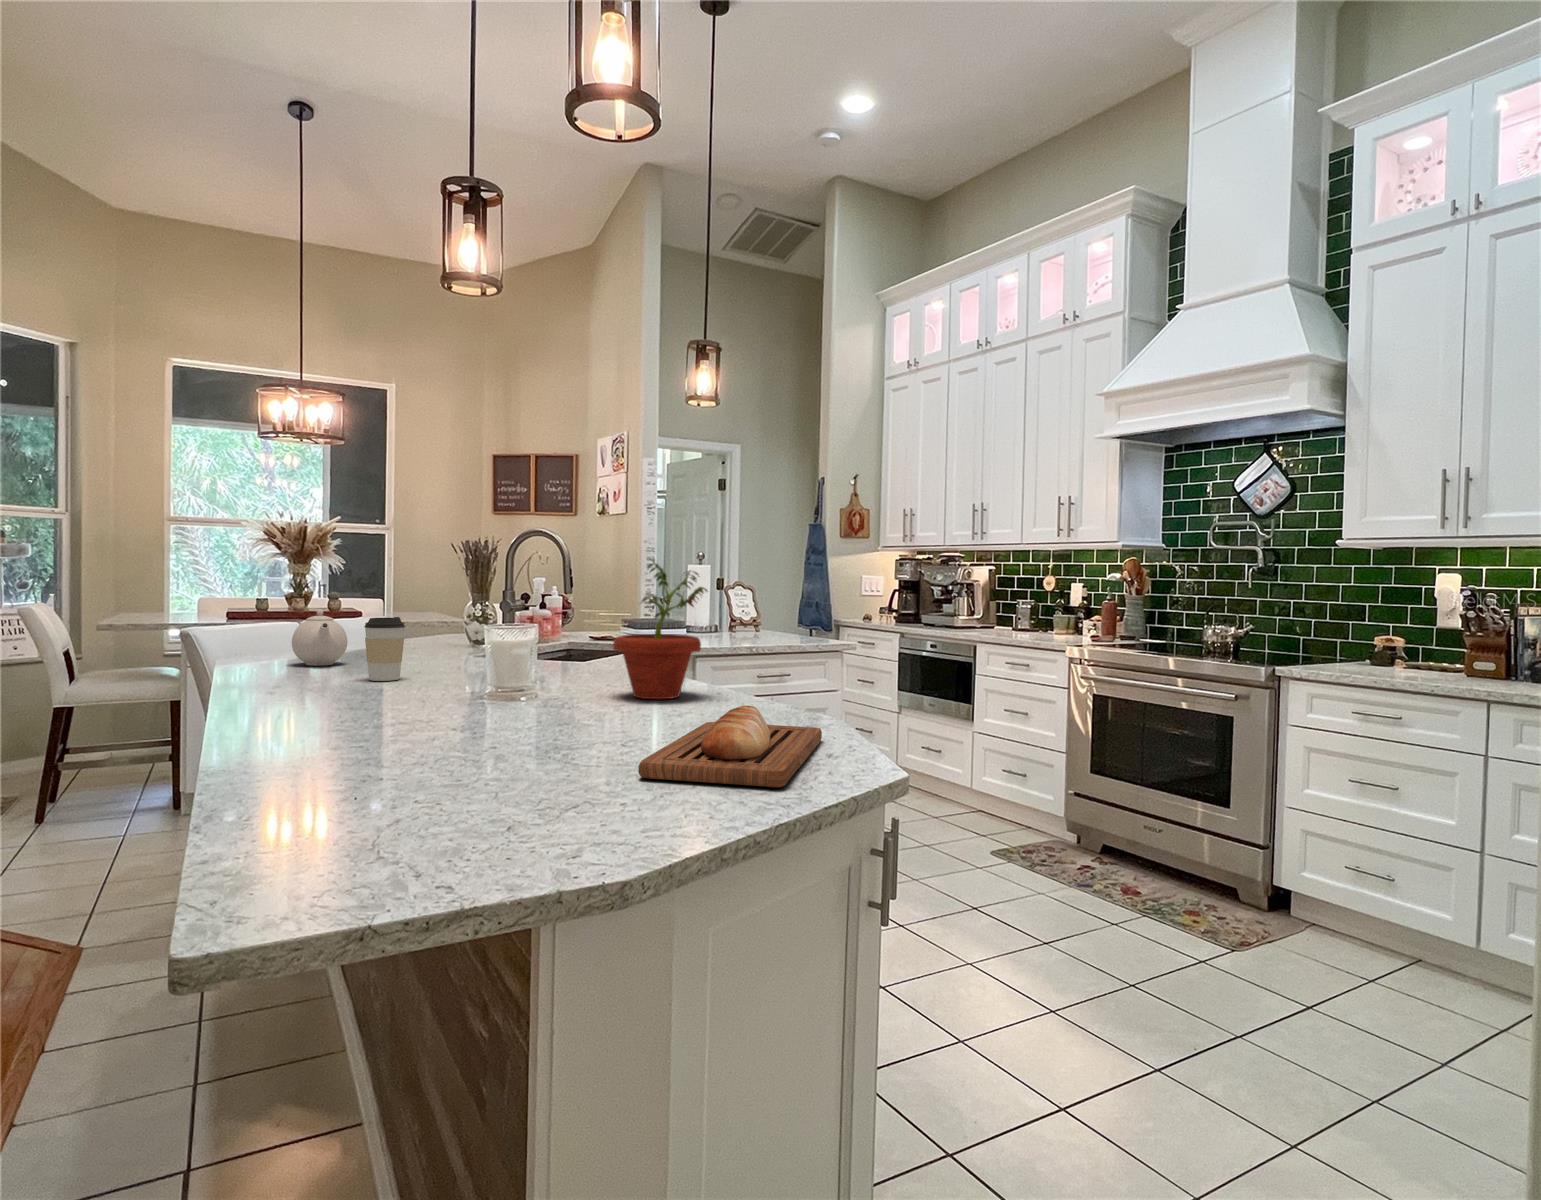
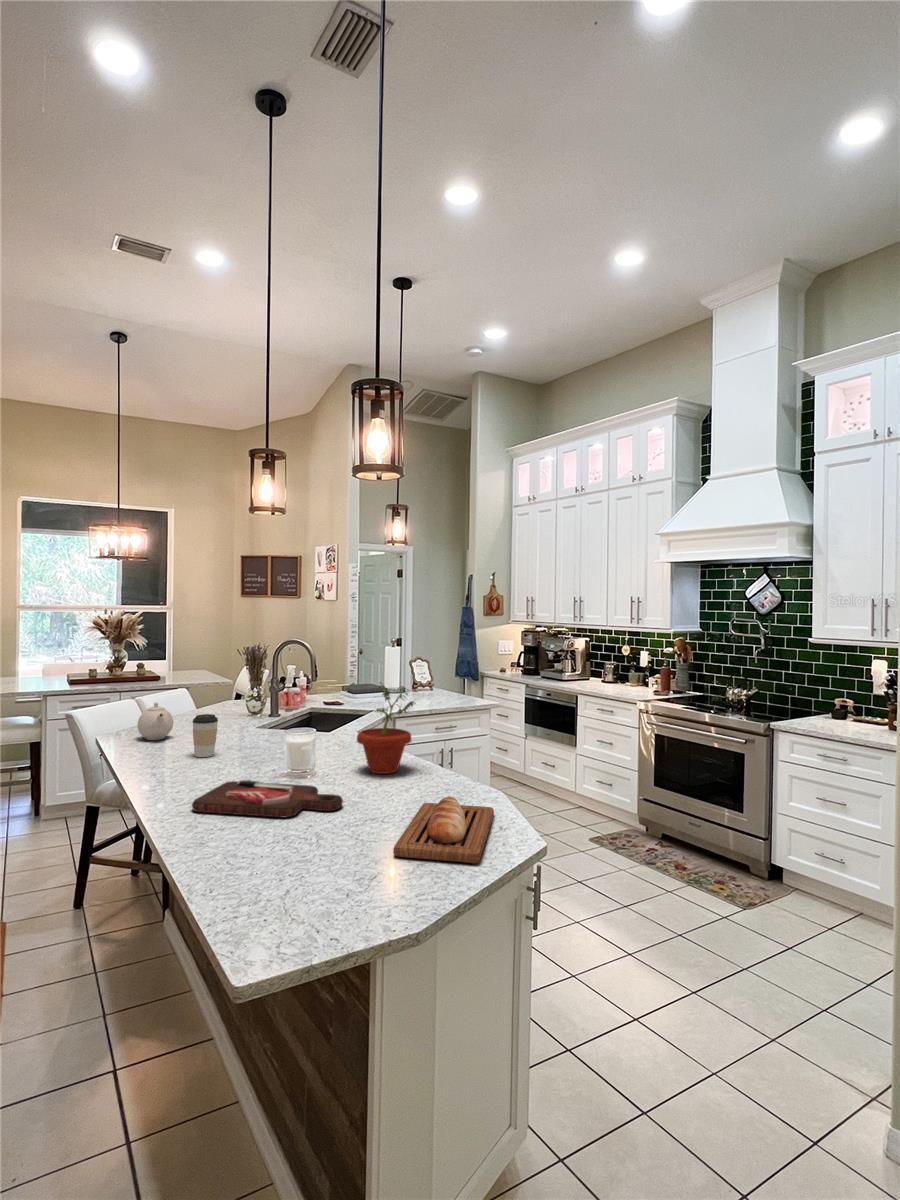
cutting board: none [329,694,577,737] -> present [192,780,343,817]

